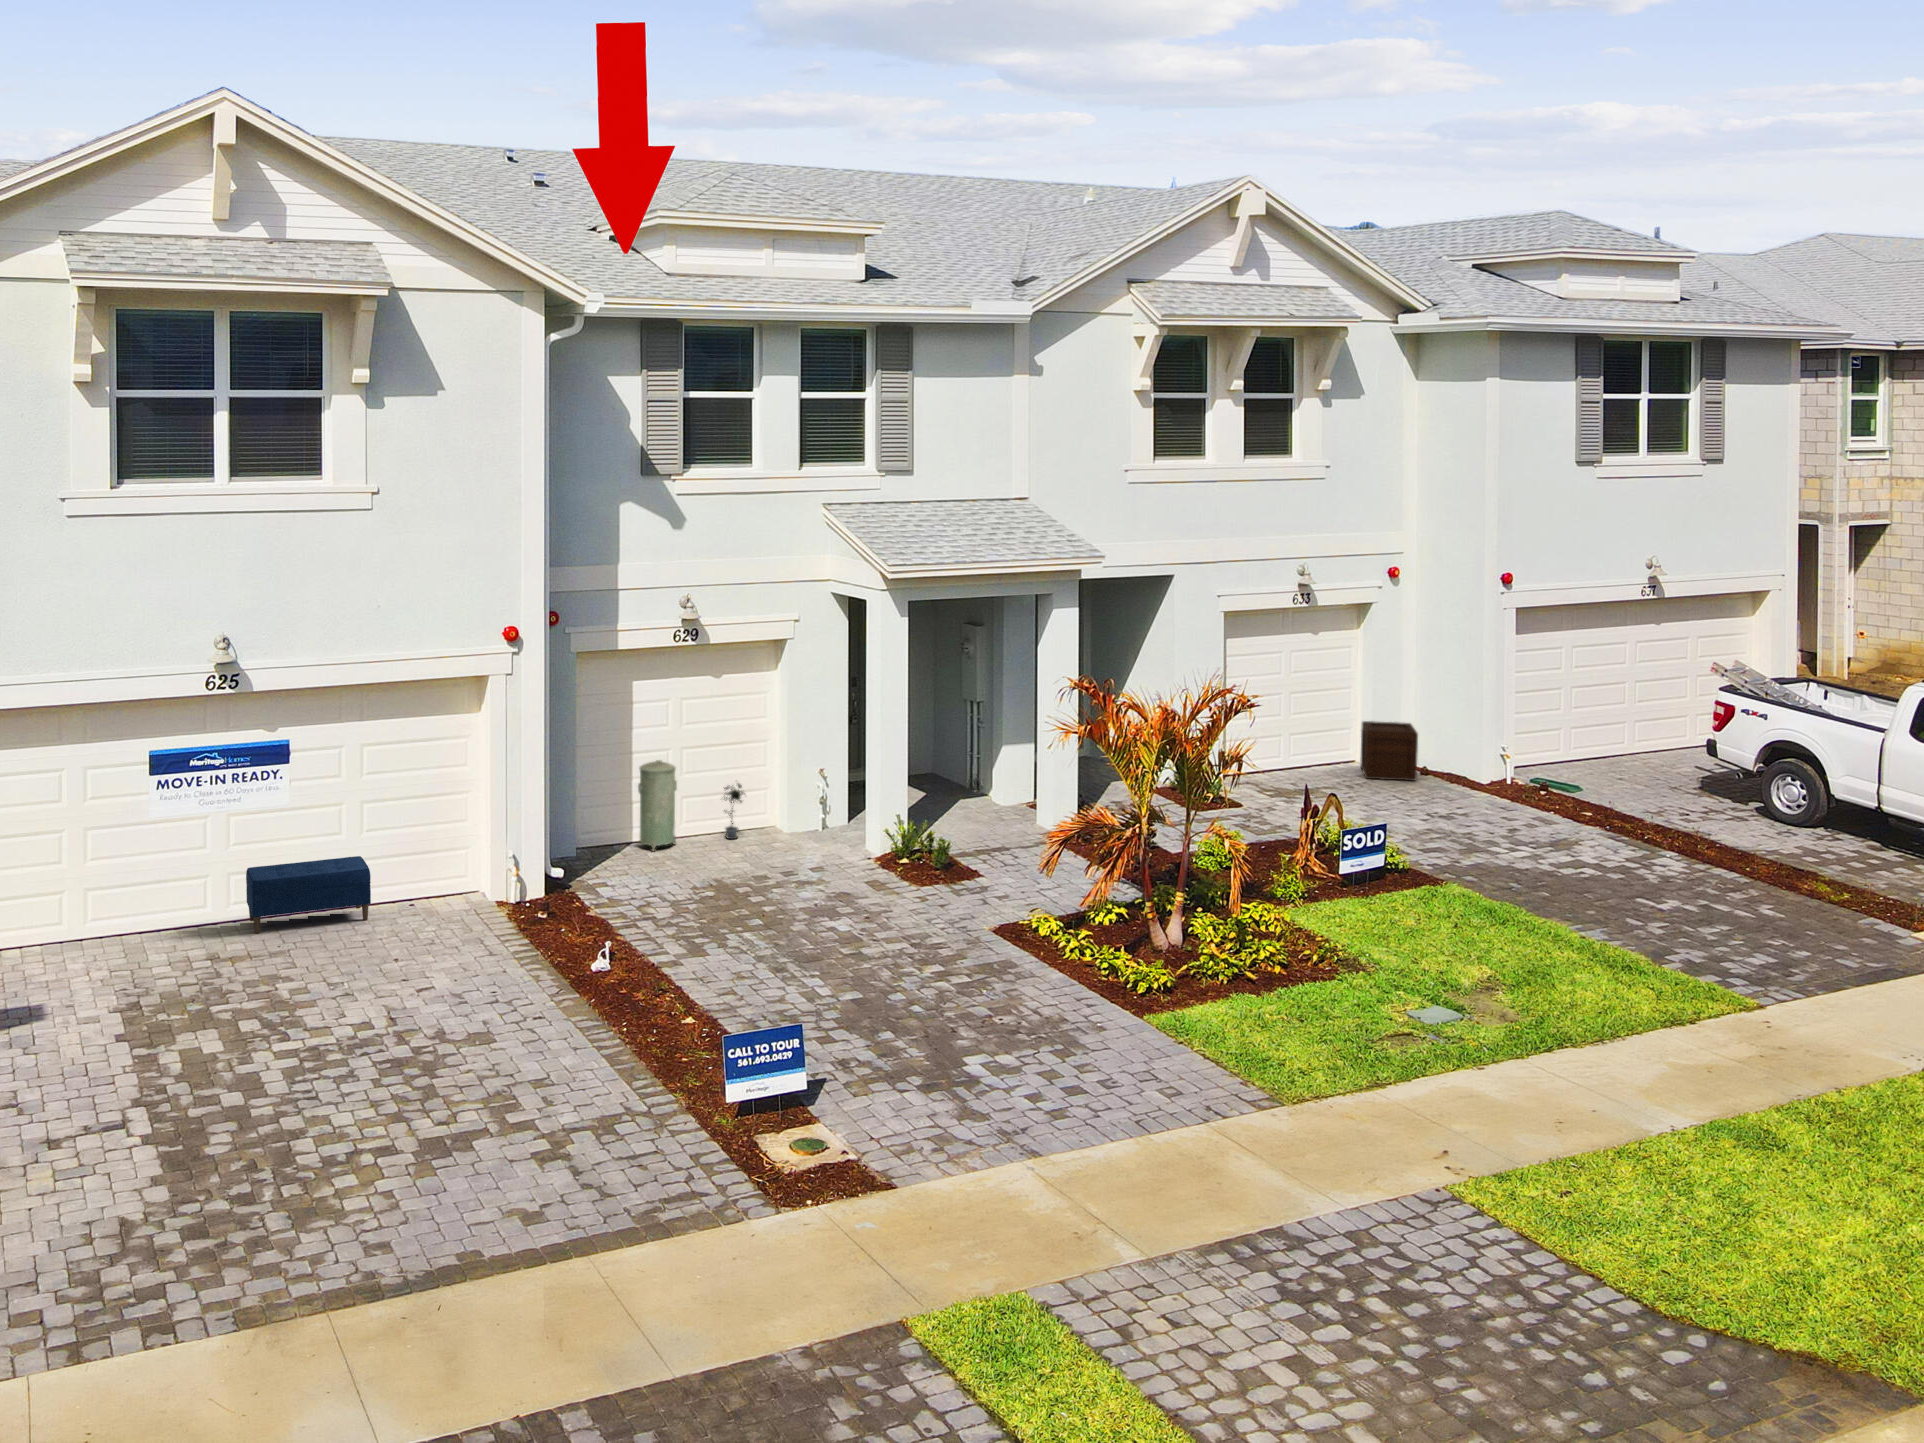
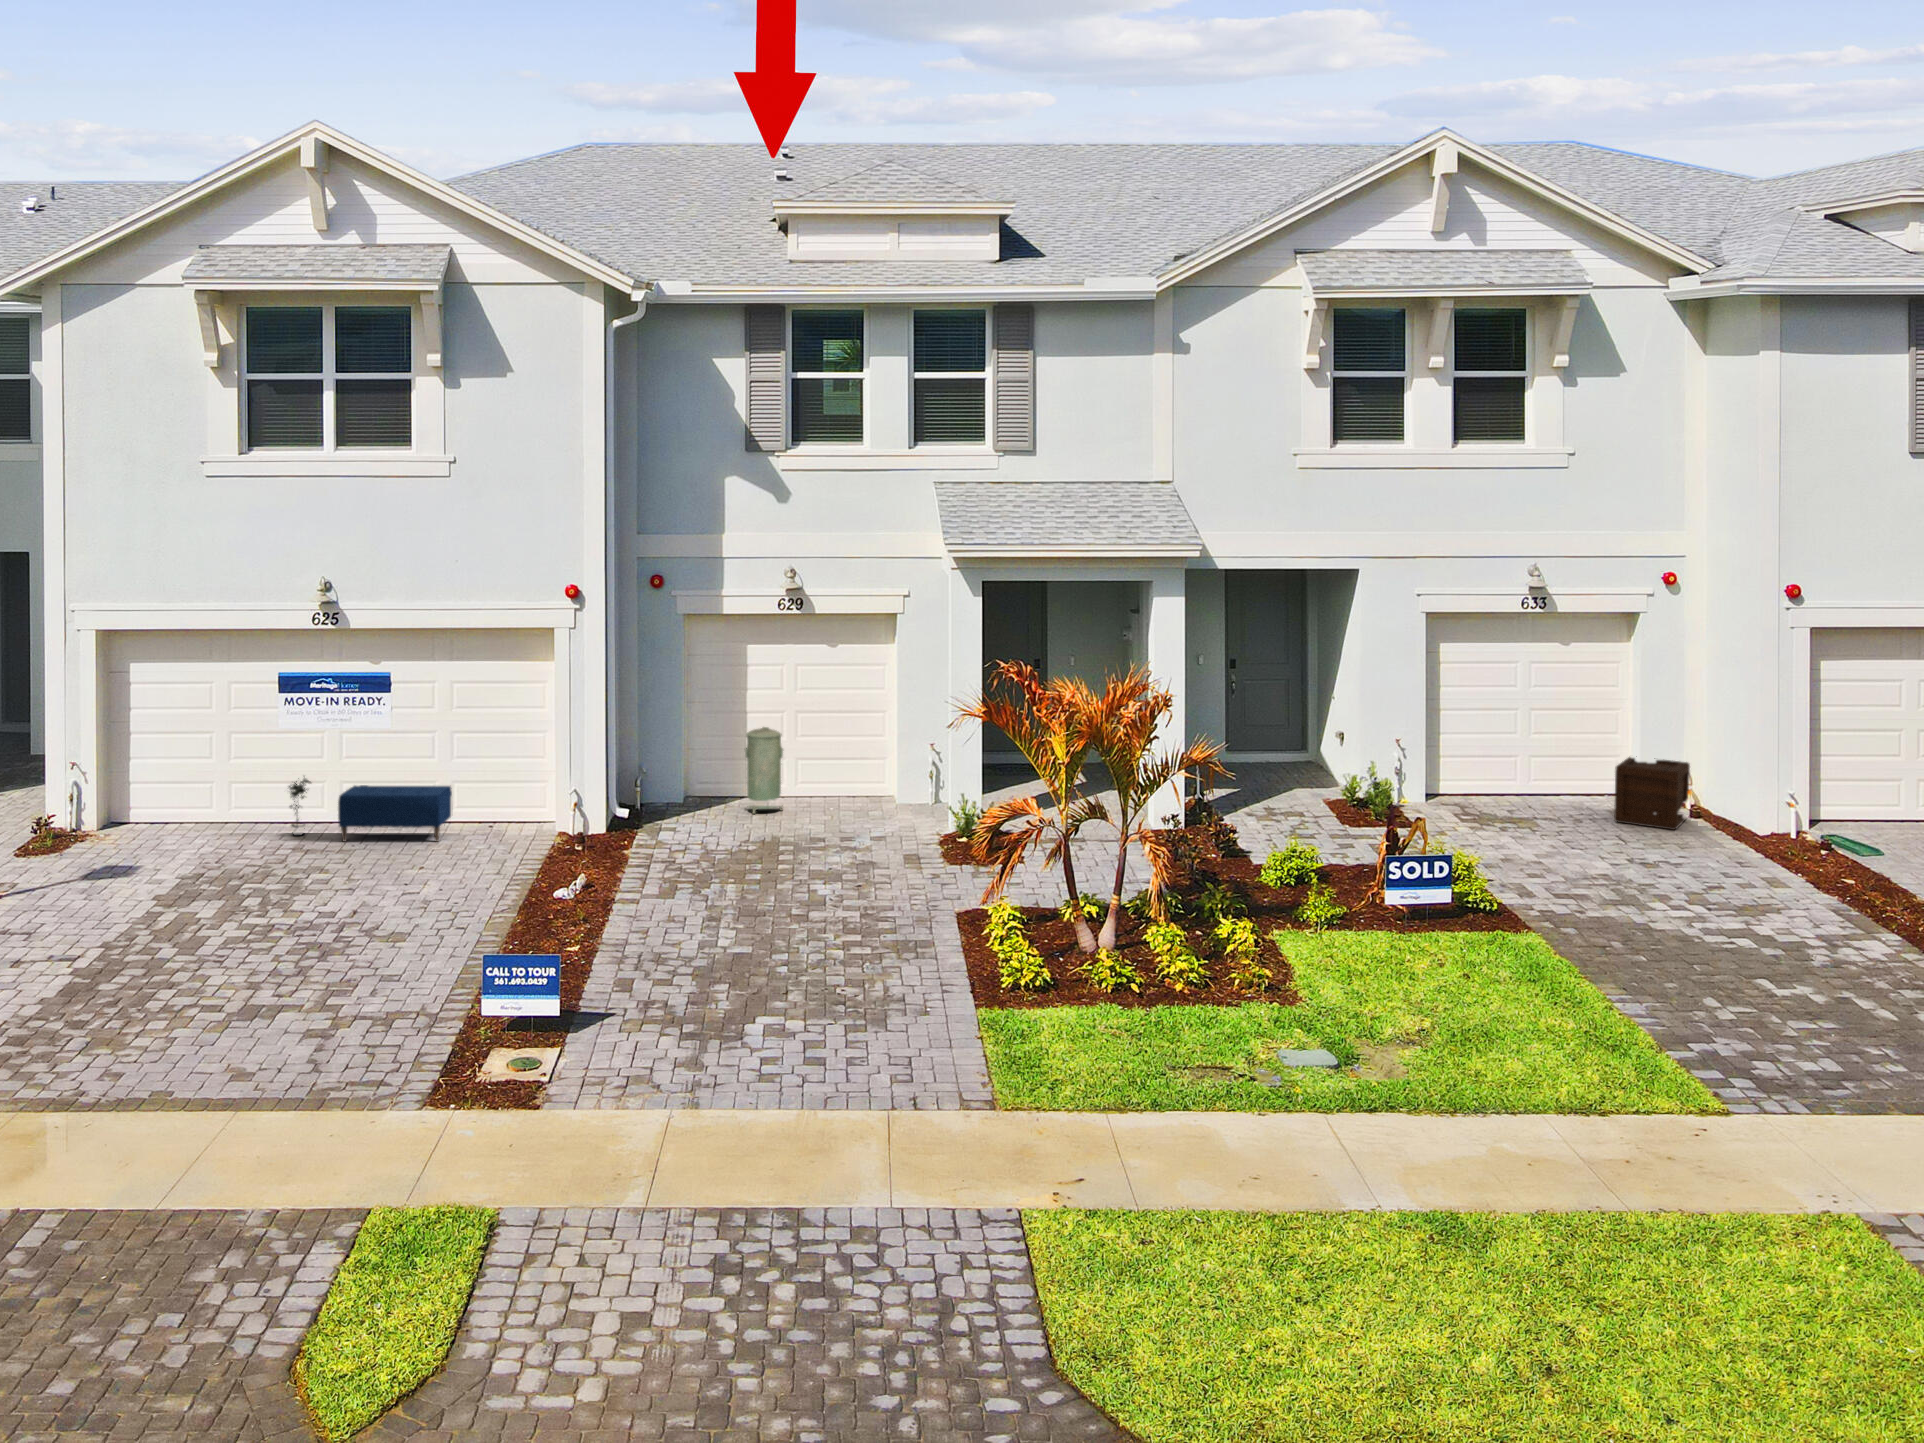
potted plant: present [724,784,746,839] -> present [289,778,311,836]

